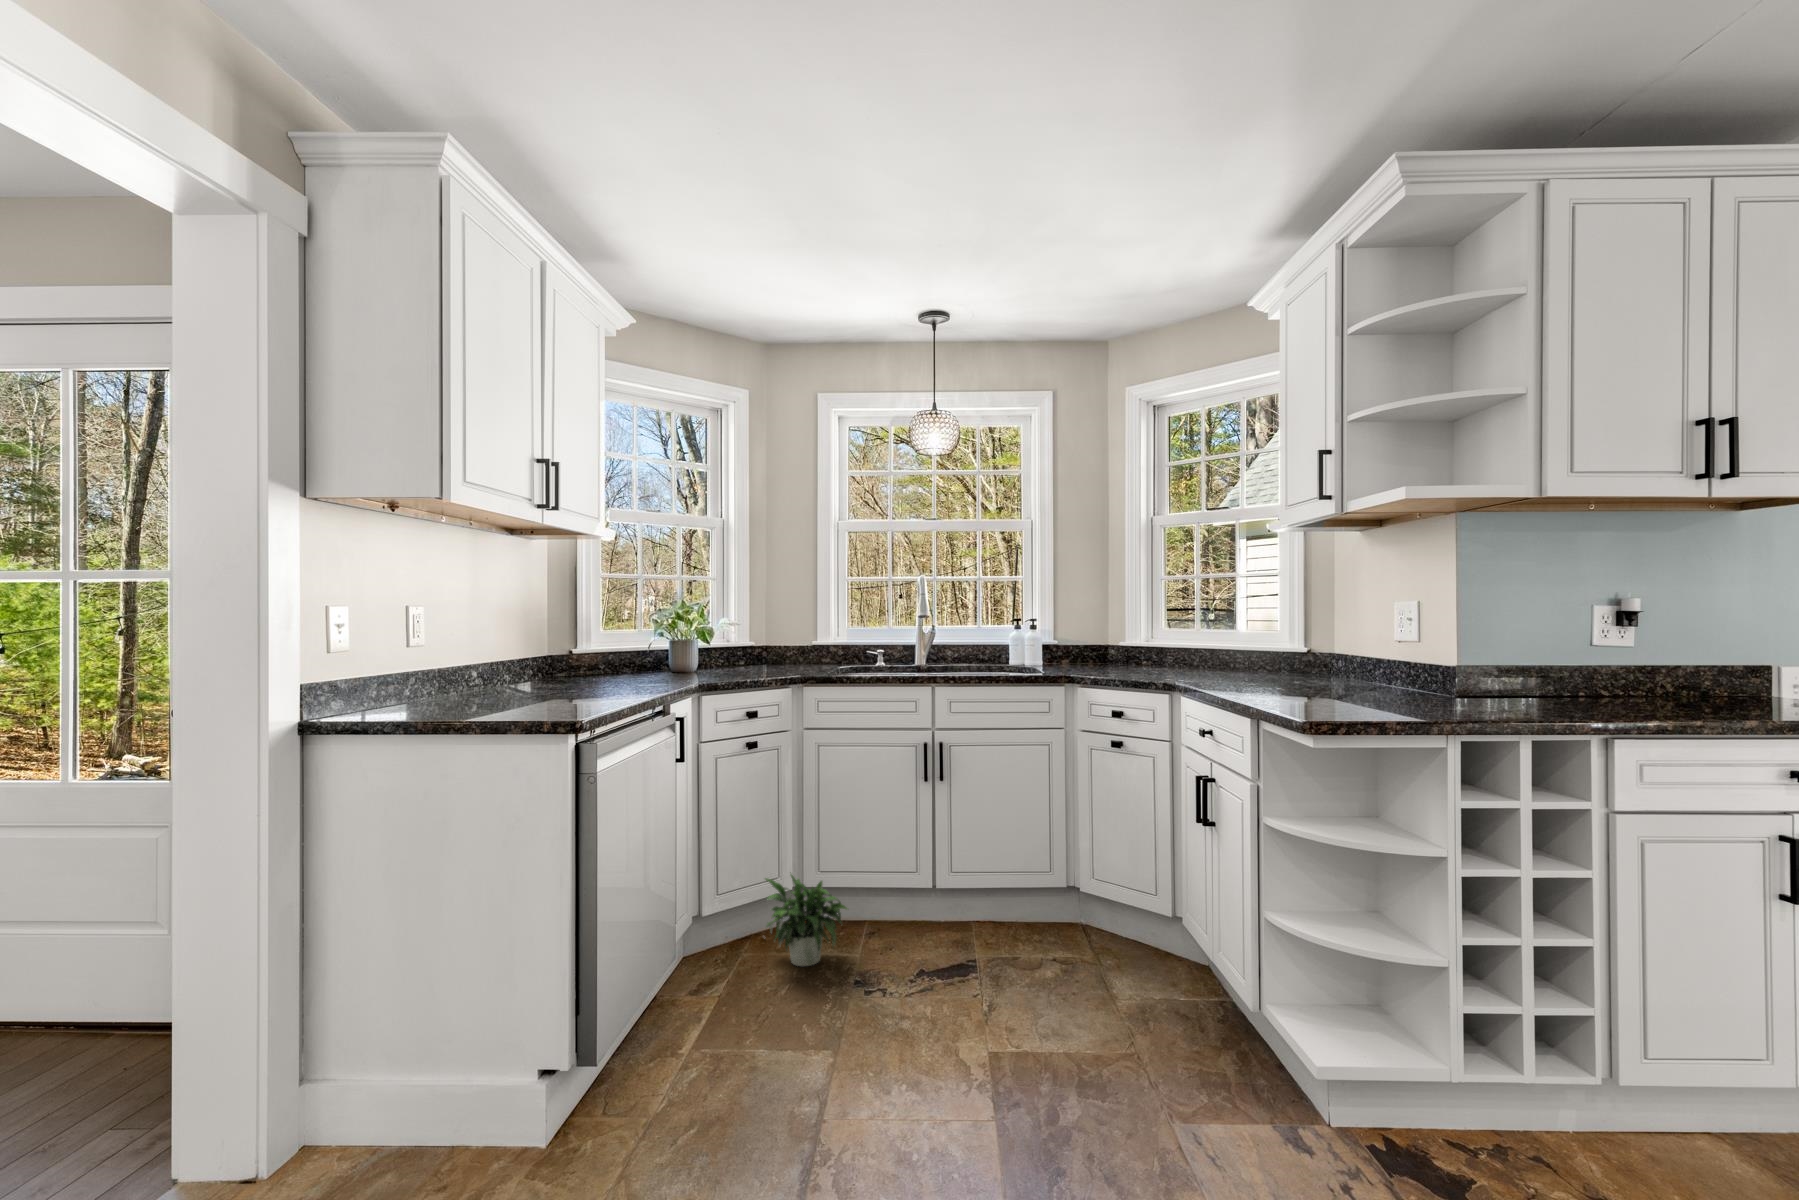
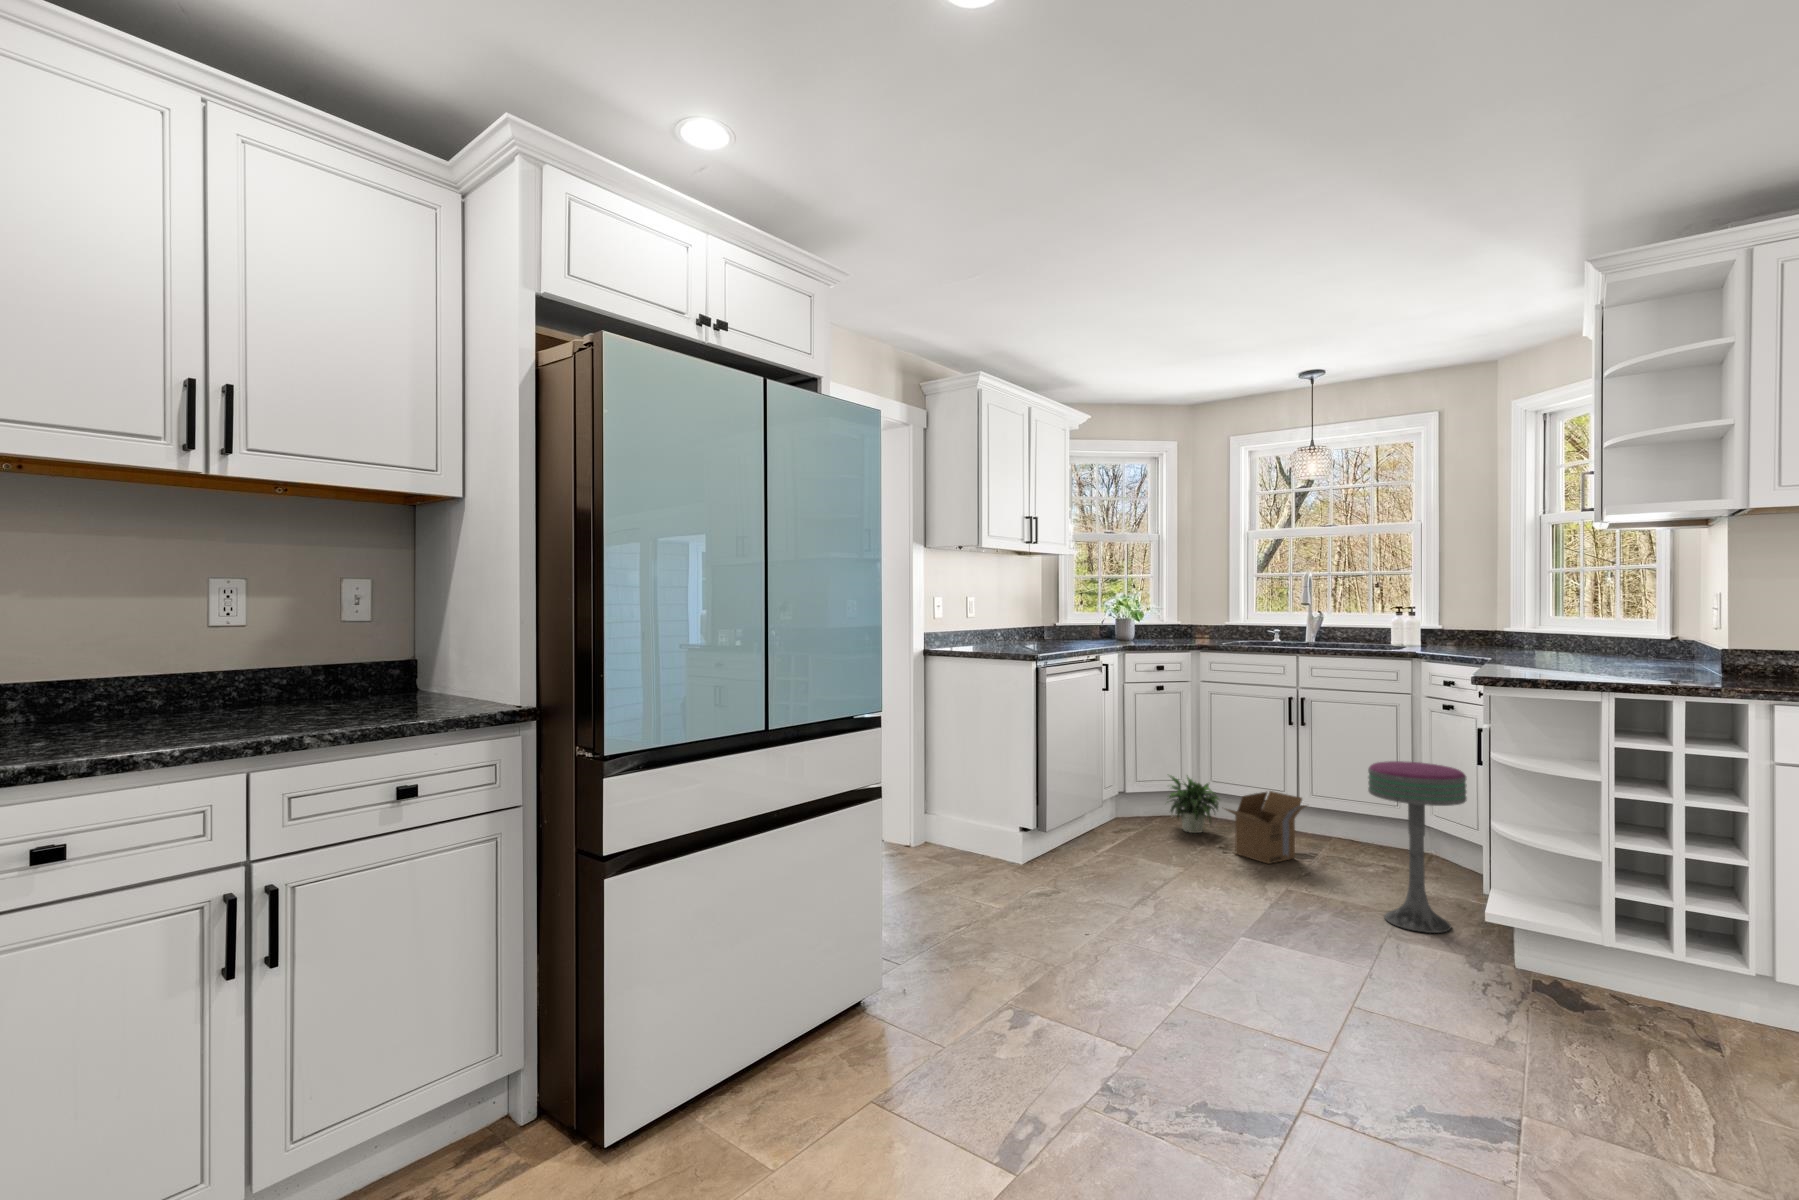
bar stool: none [1137,844,1274,1121] -> present [1368,761,1467,933]
cardboard box: none [877,887,988,1012] -> present [1226,791,1306,864]

